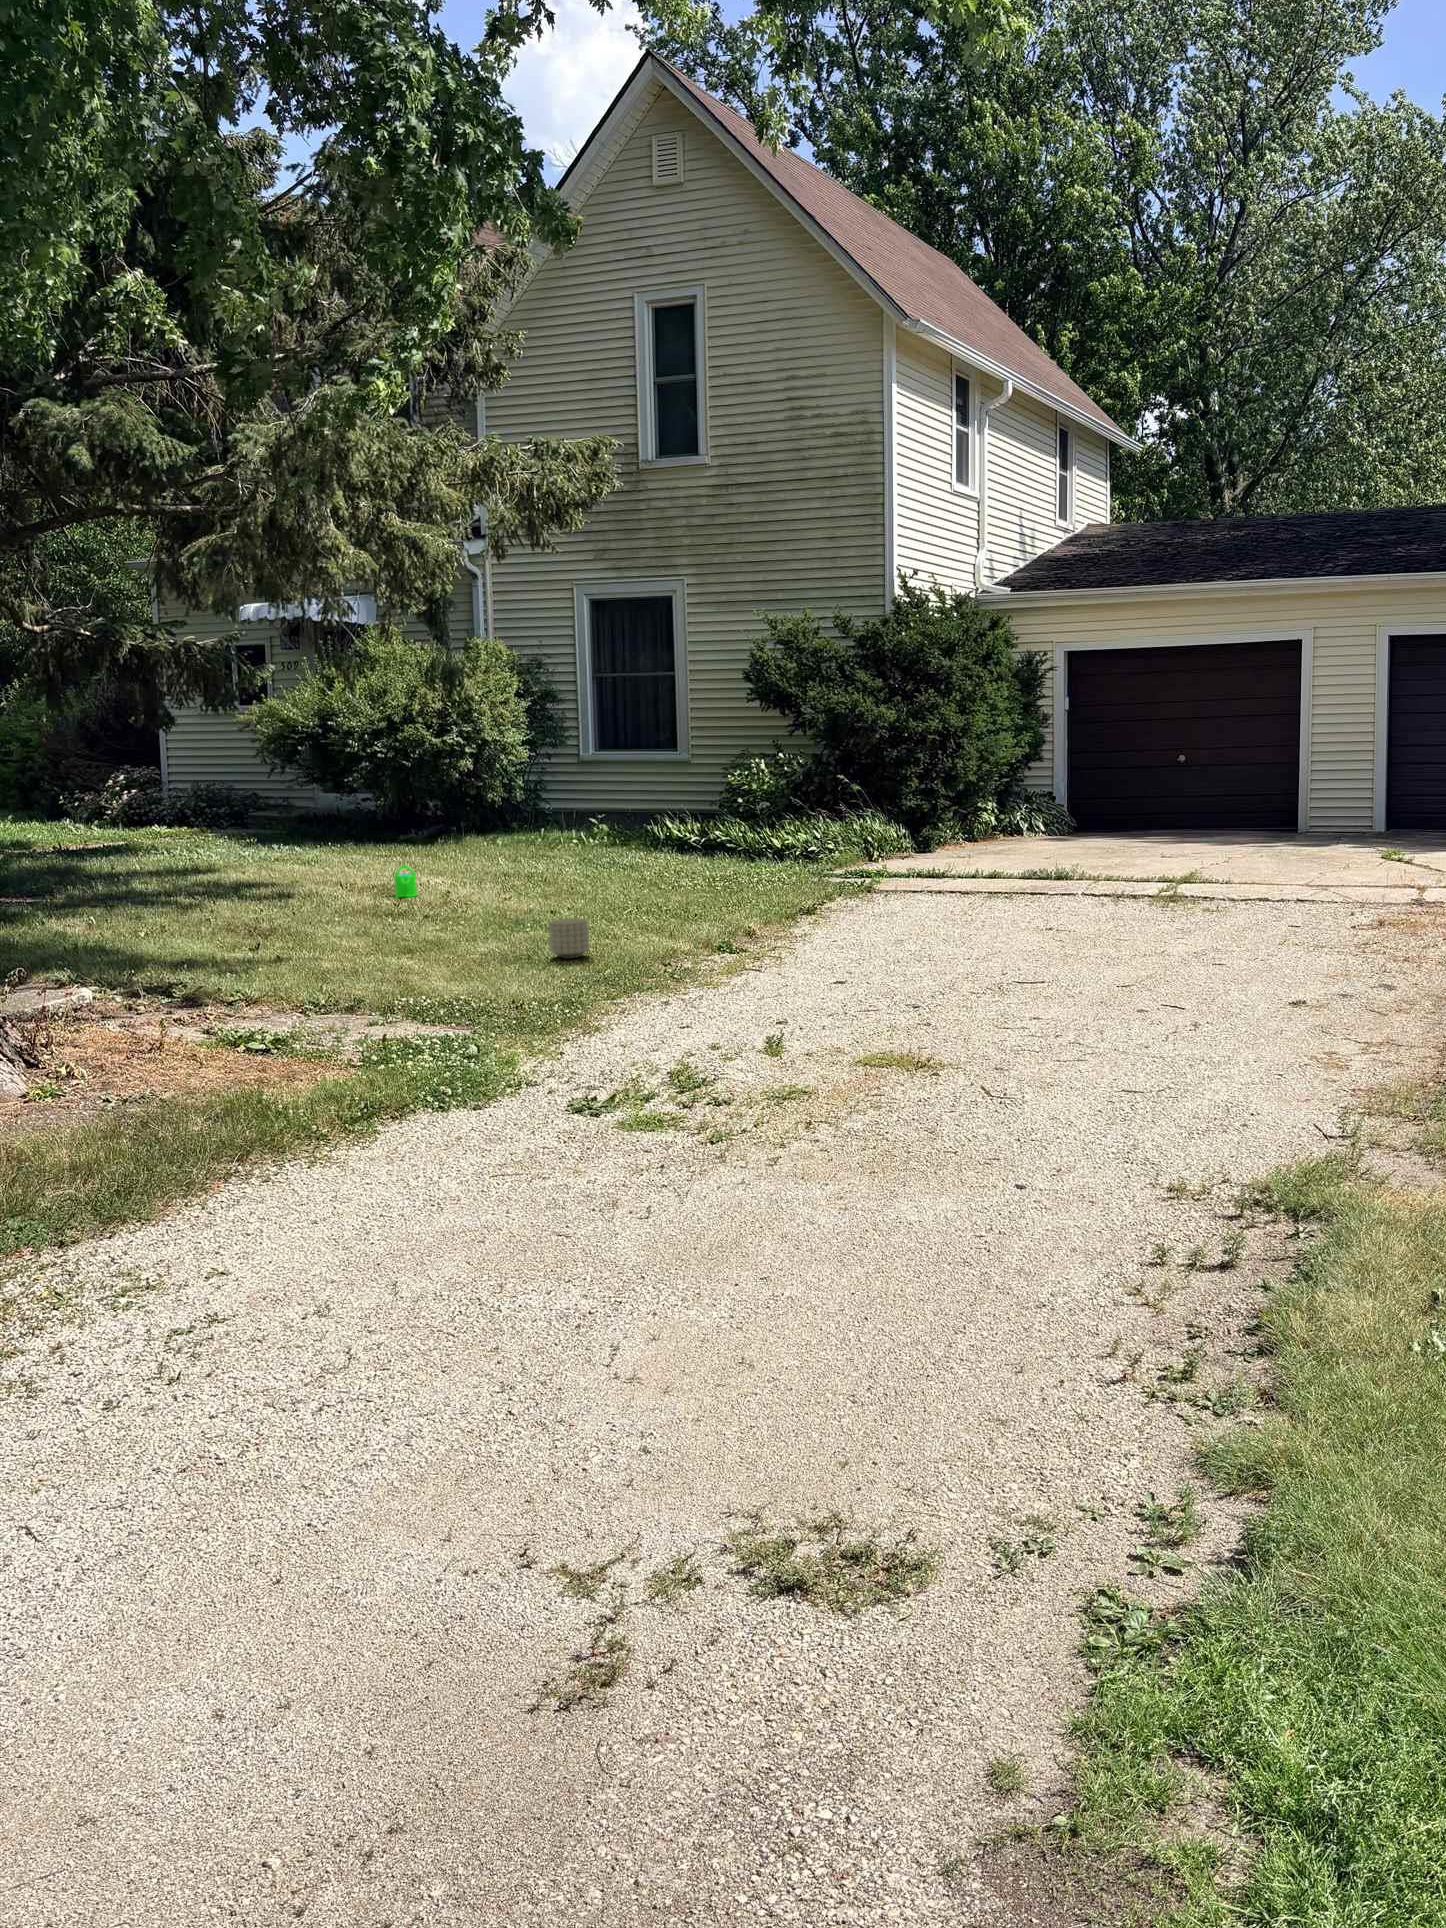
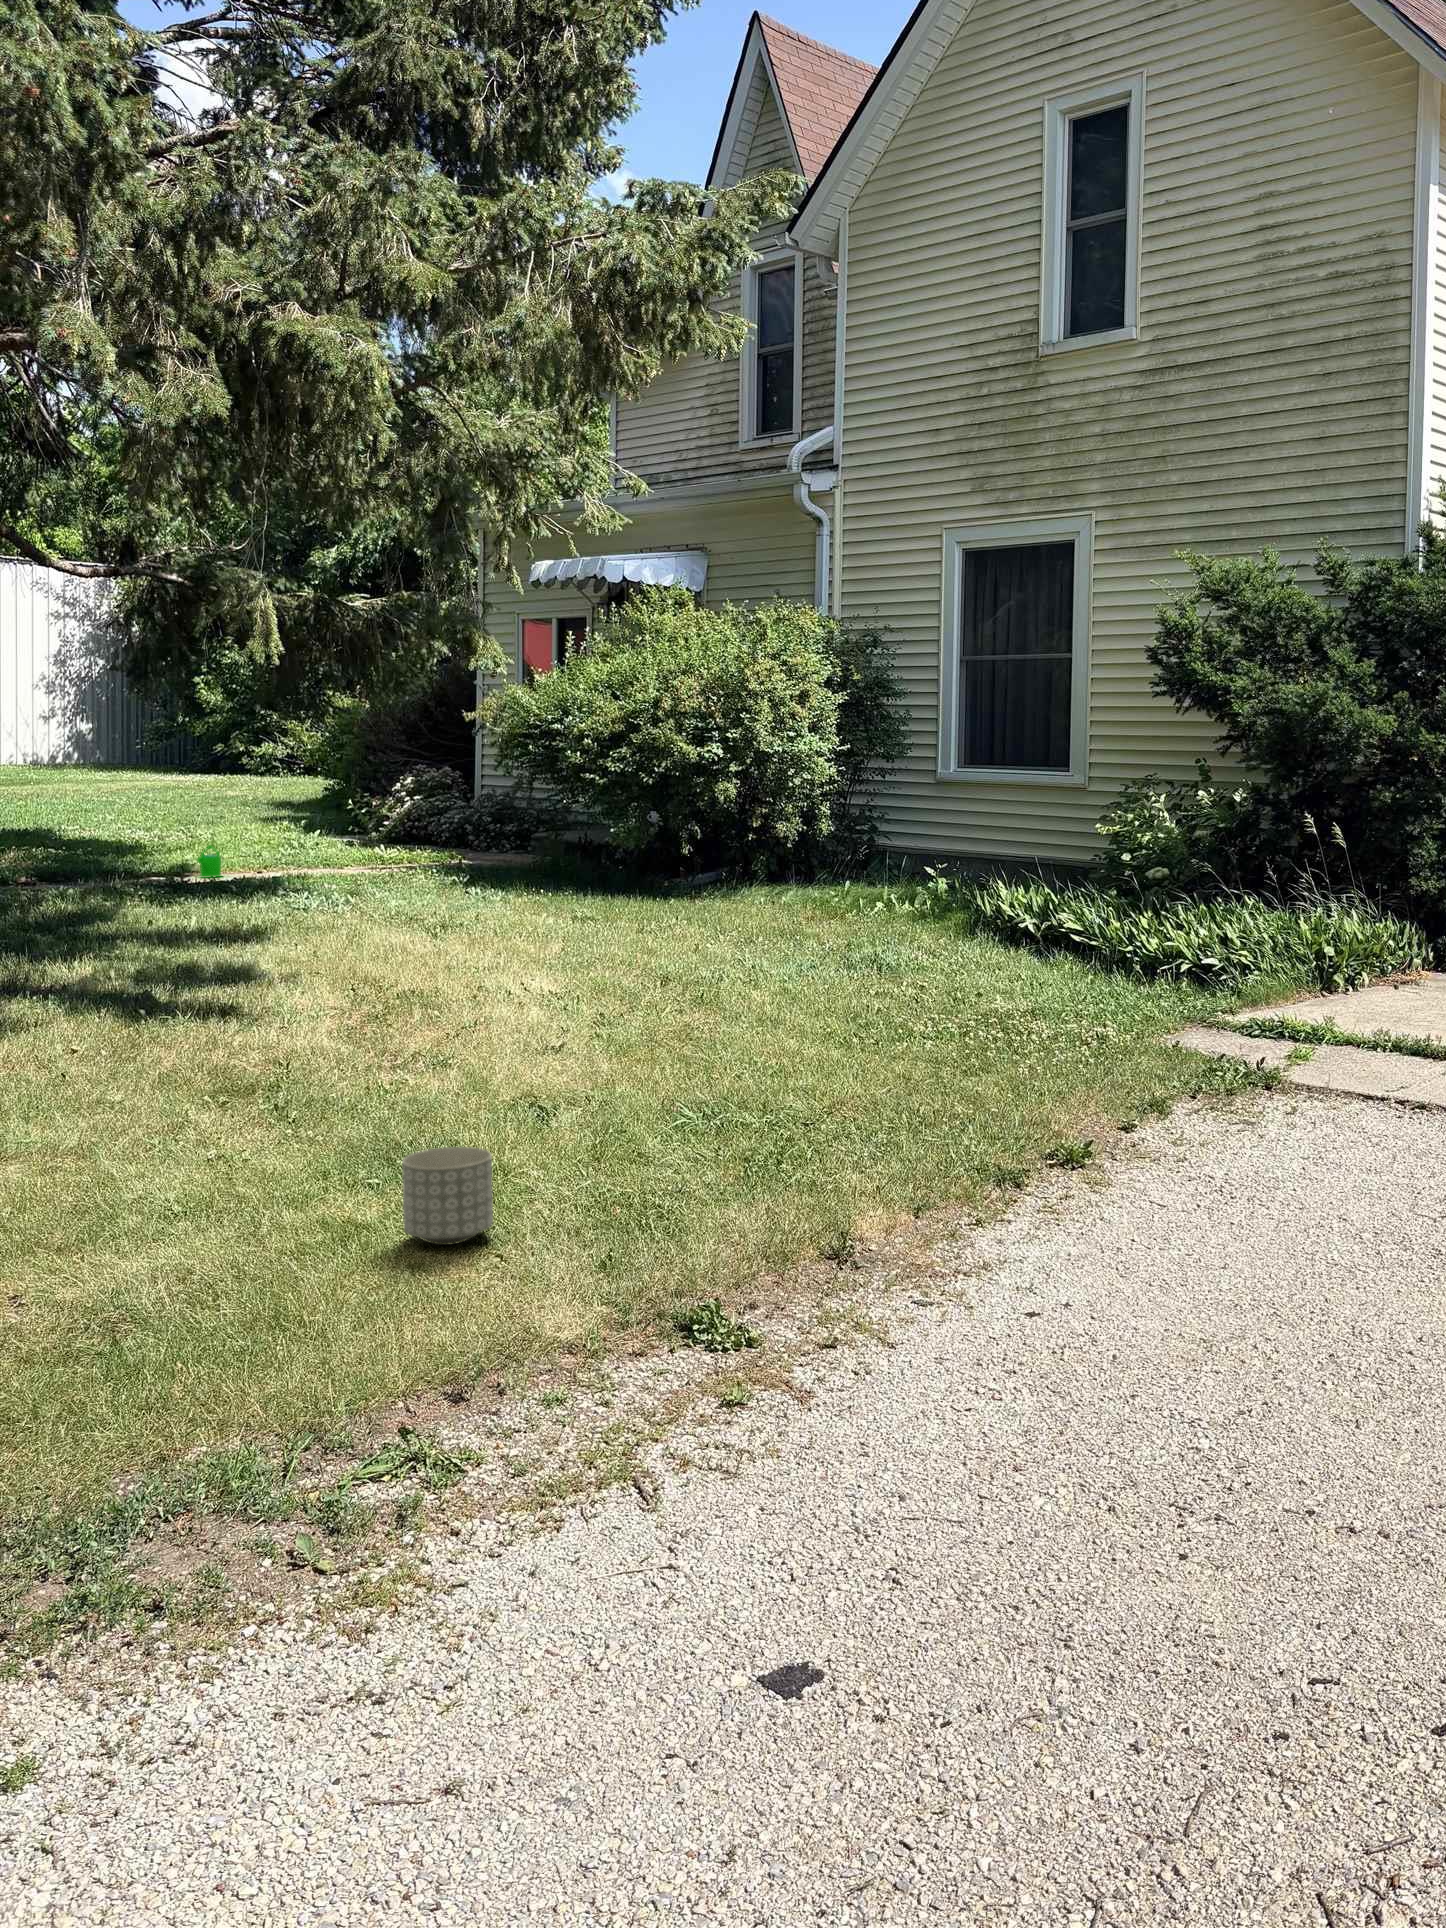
watering can: present [394,865,417,897] -> present [197,845,222,878]

